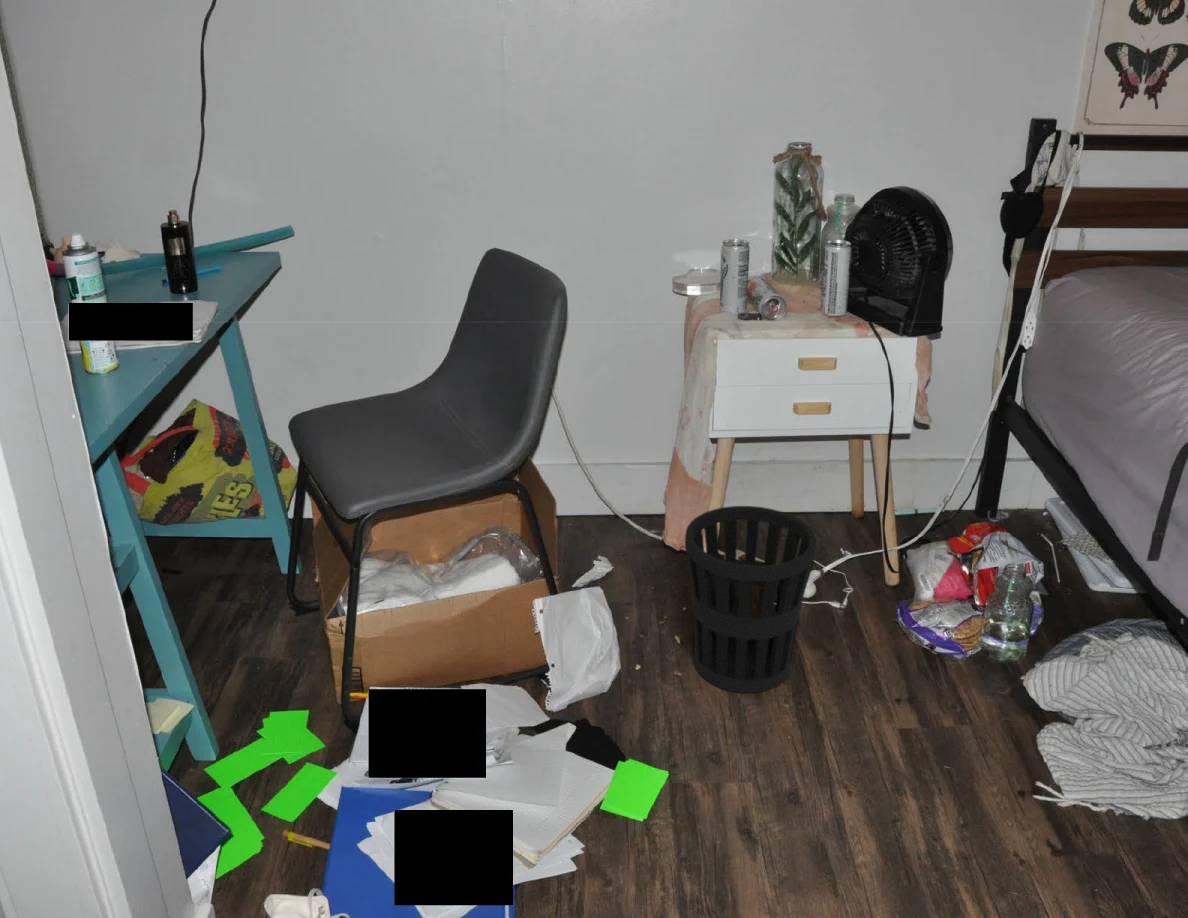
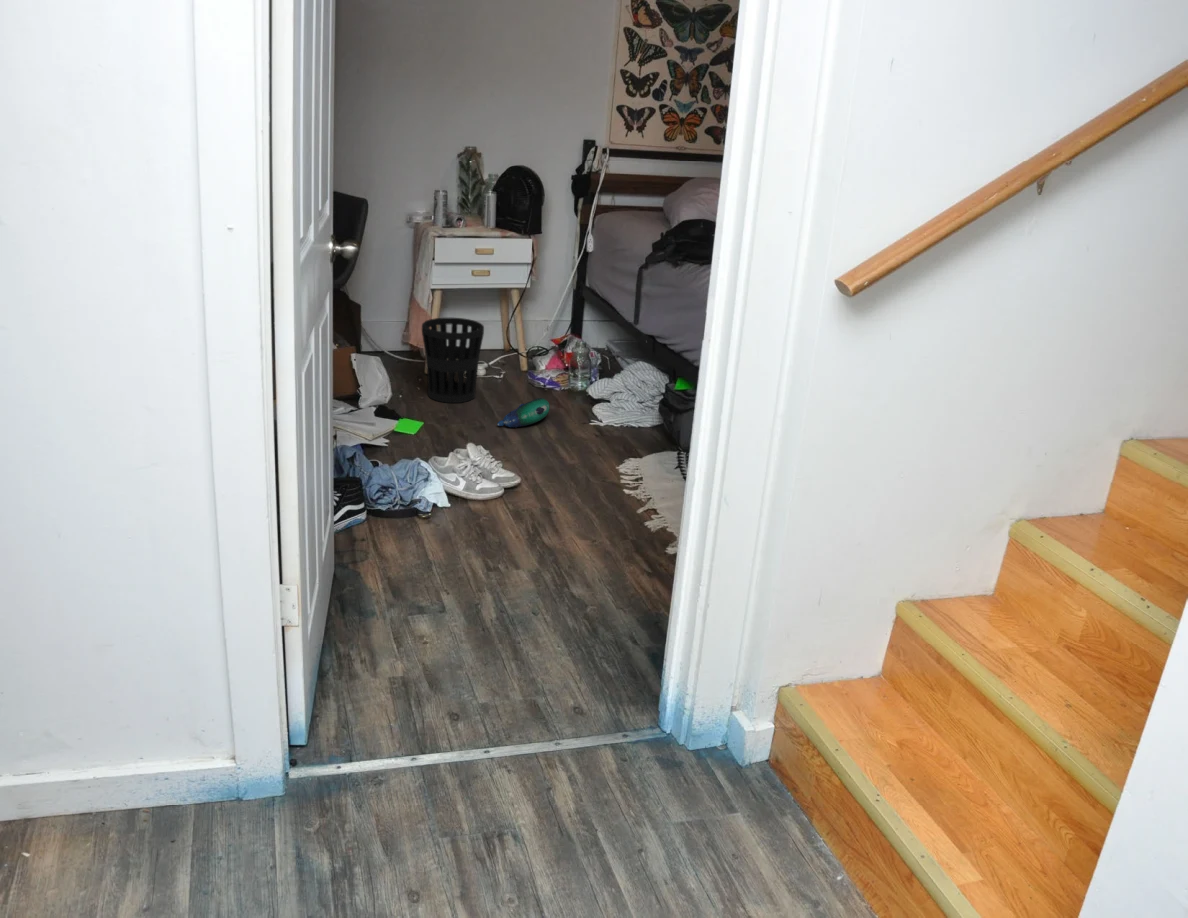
plush toy: none [842,707,964,807] -> present [497,398,550,428]

